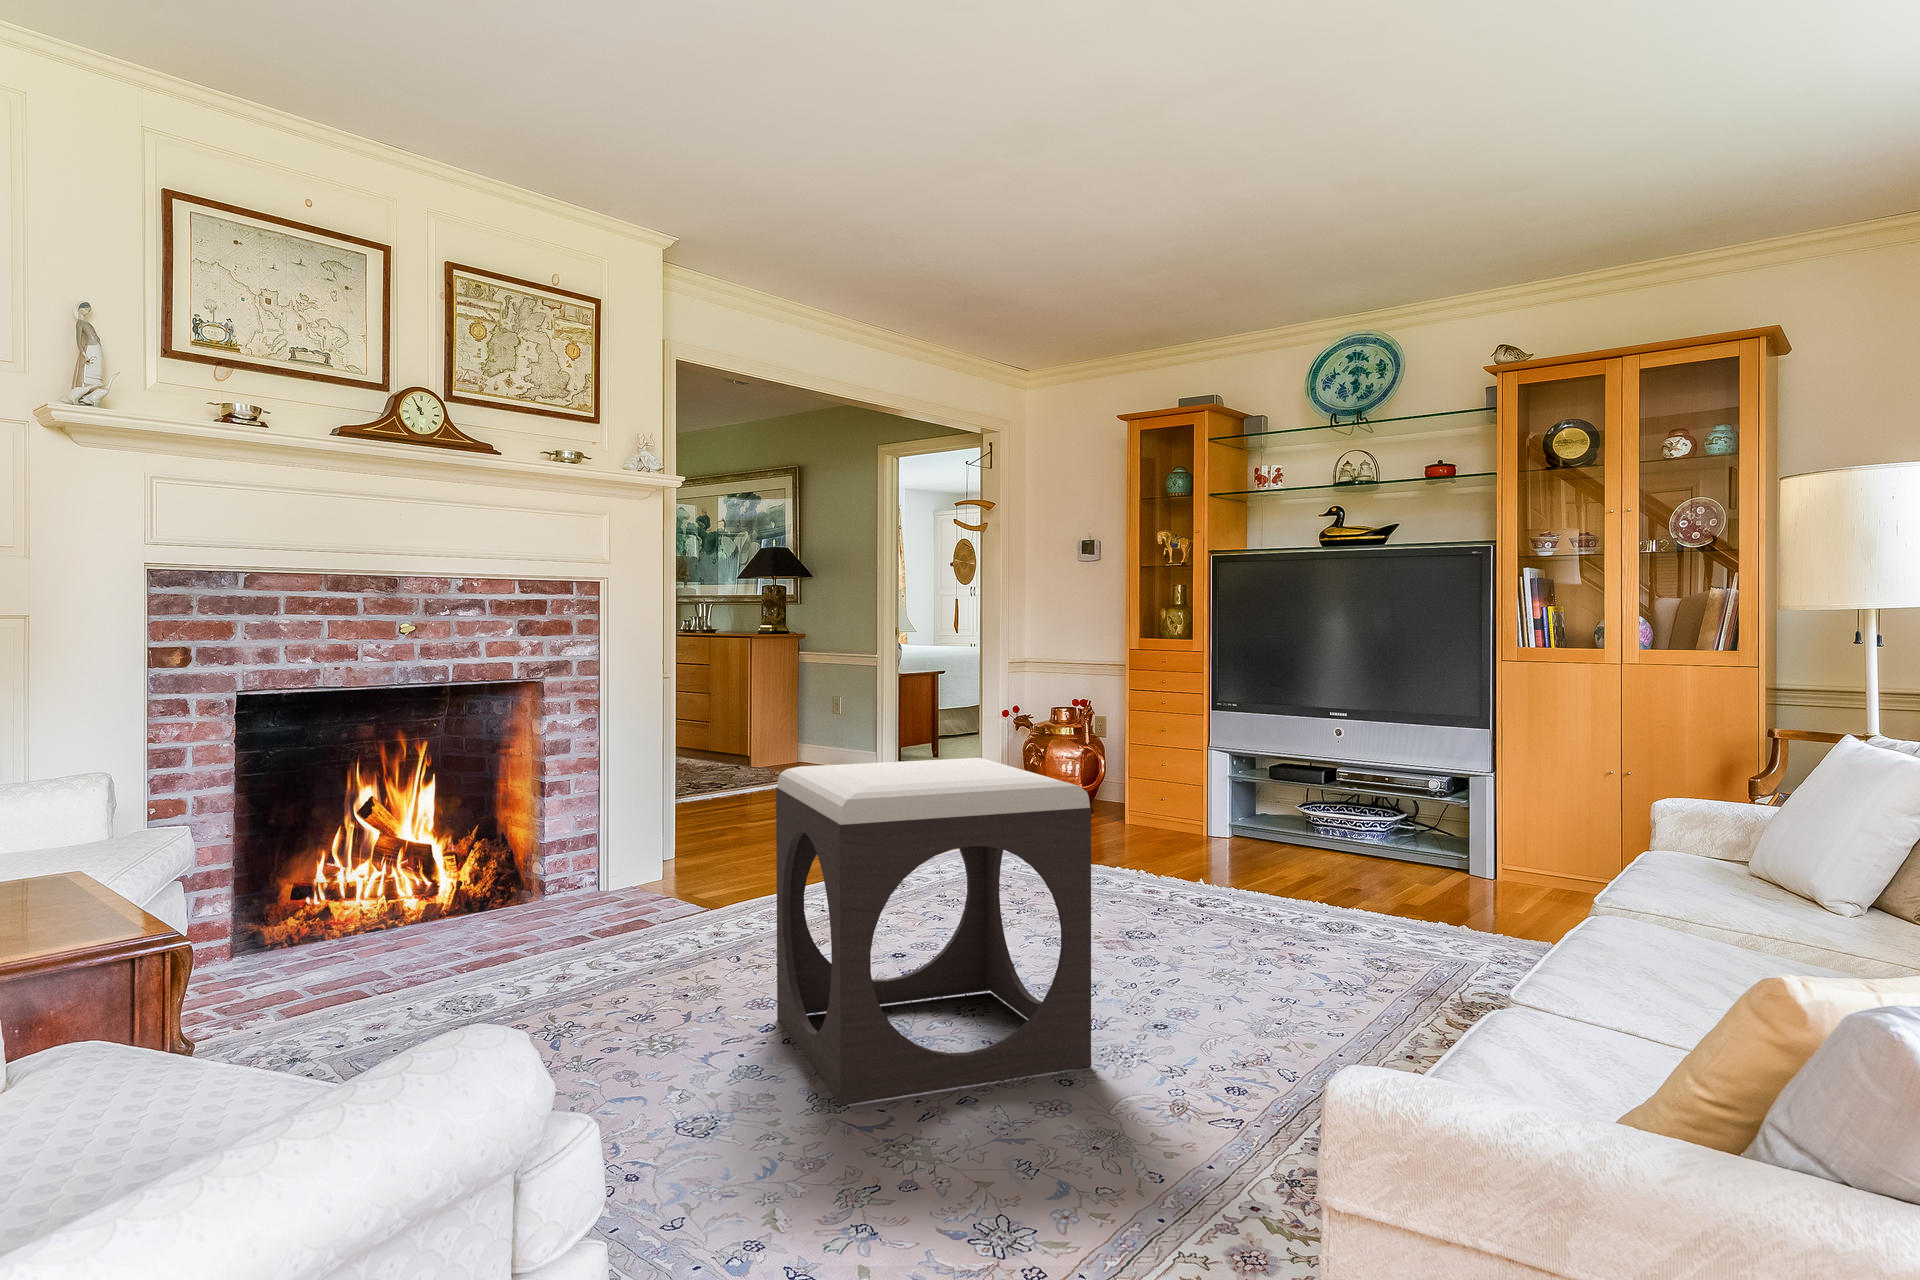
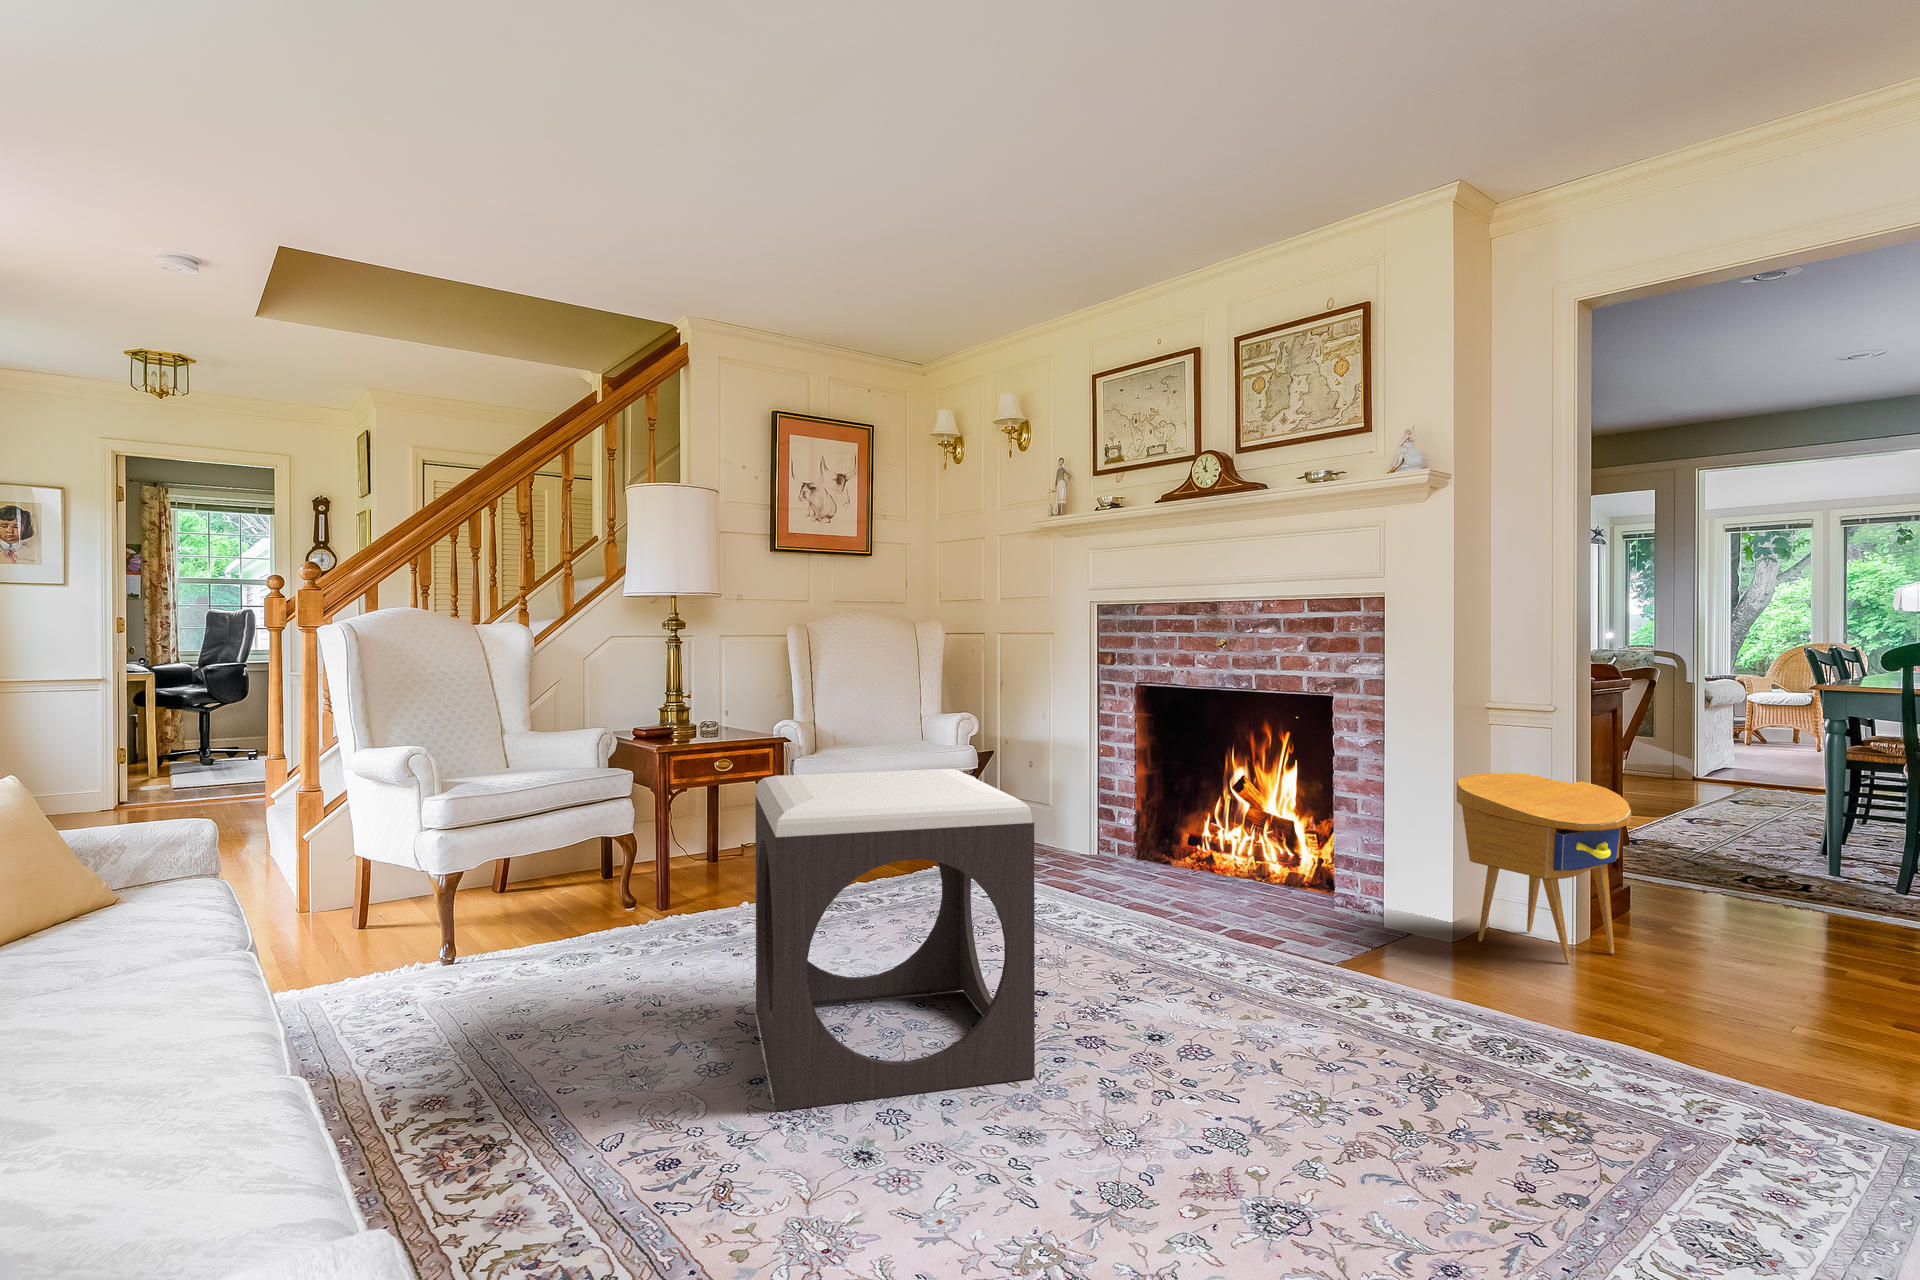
side table: none [645,735,768,877] -> present [1457,773,1631,963]

